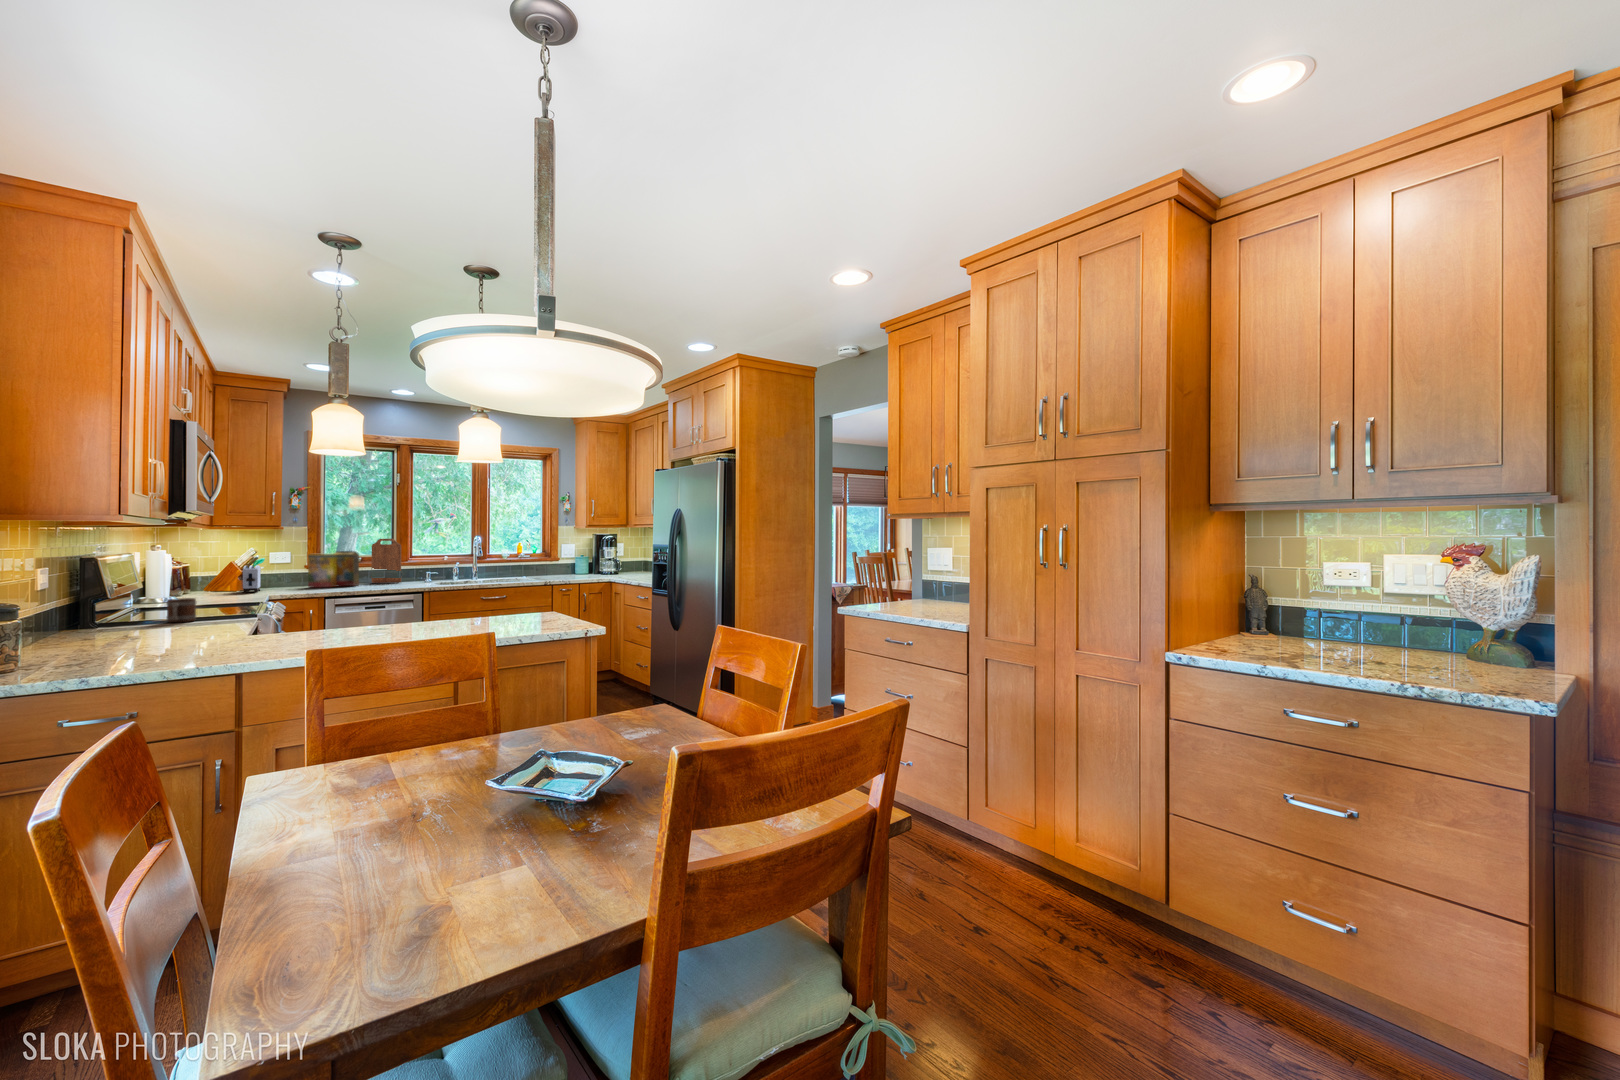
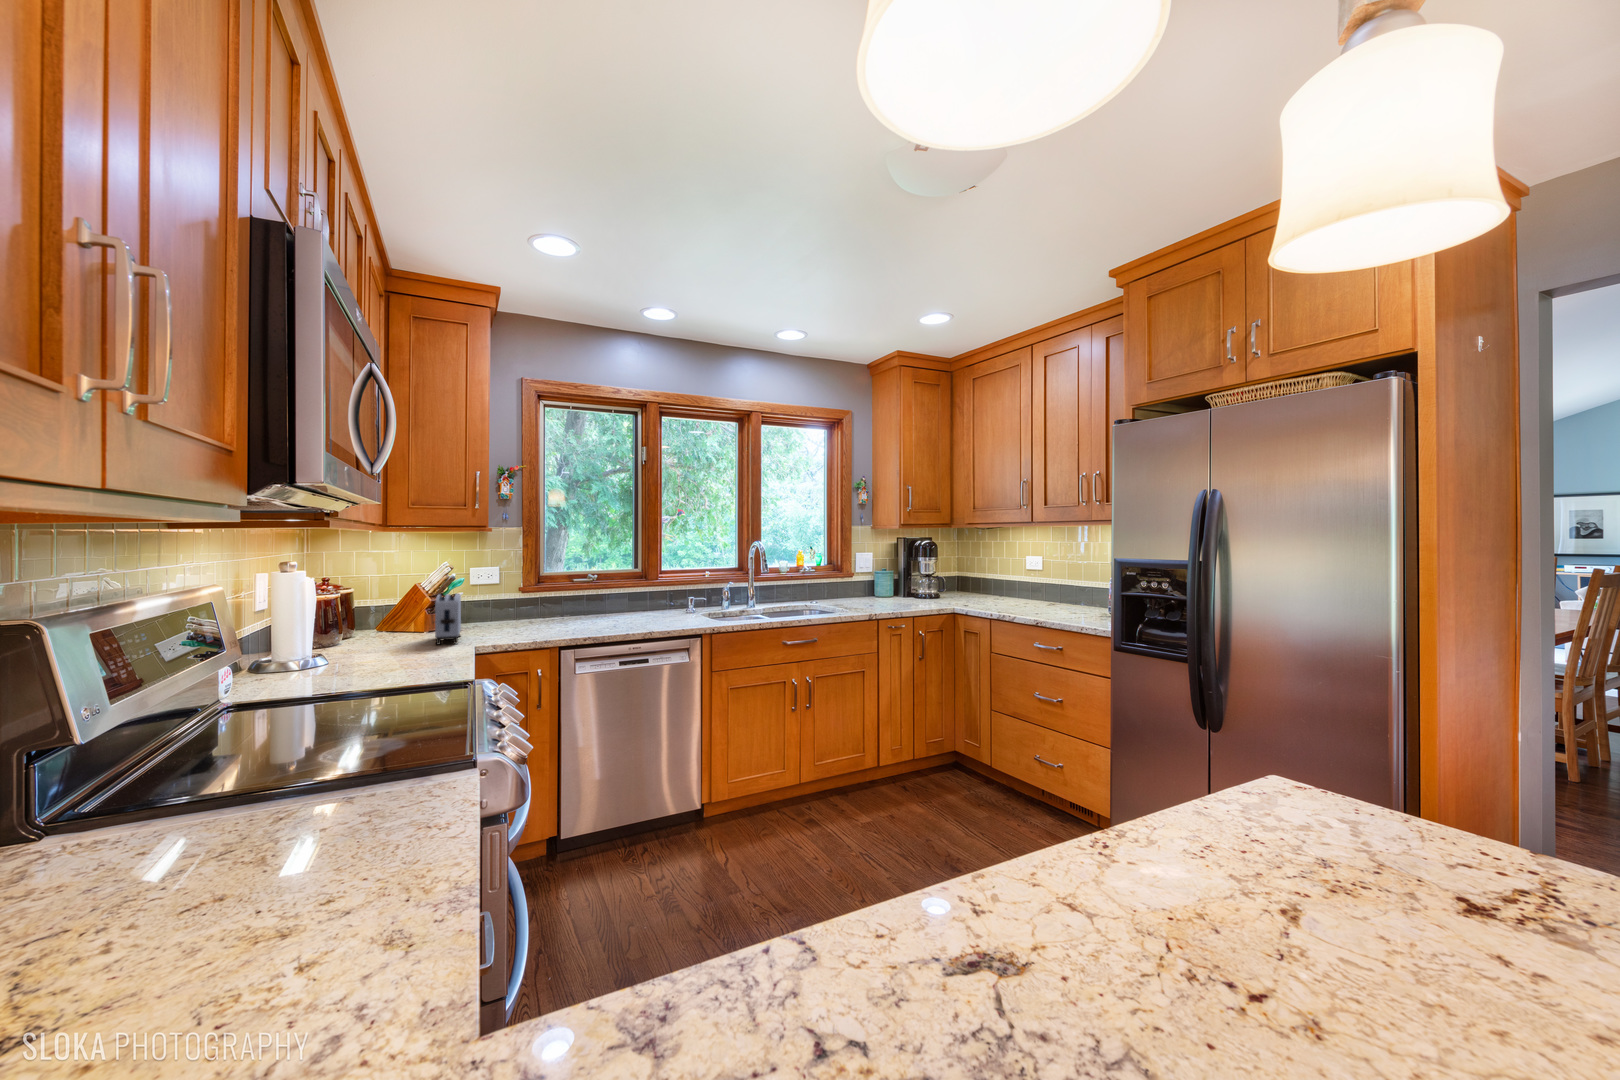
cutting board: present [372,539,401,583] -> none [610,545,651,614]
cereal box: present [308,551,359,587] -> none [529,566,600,627]
mug: present [166,598,196,622] -> none [203,779,311,904]

